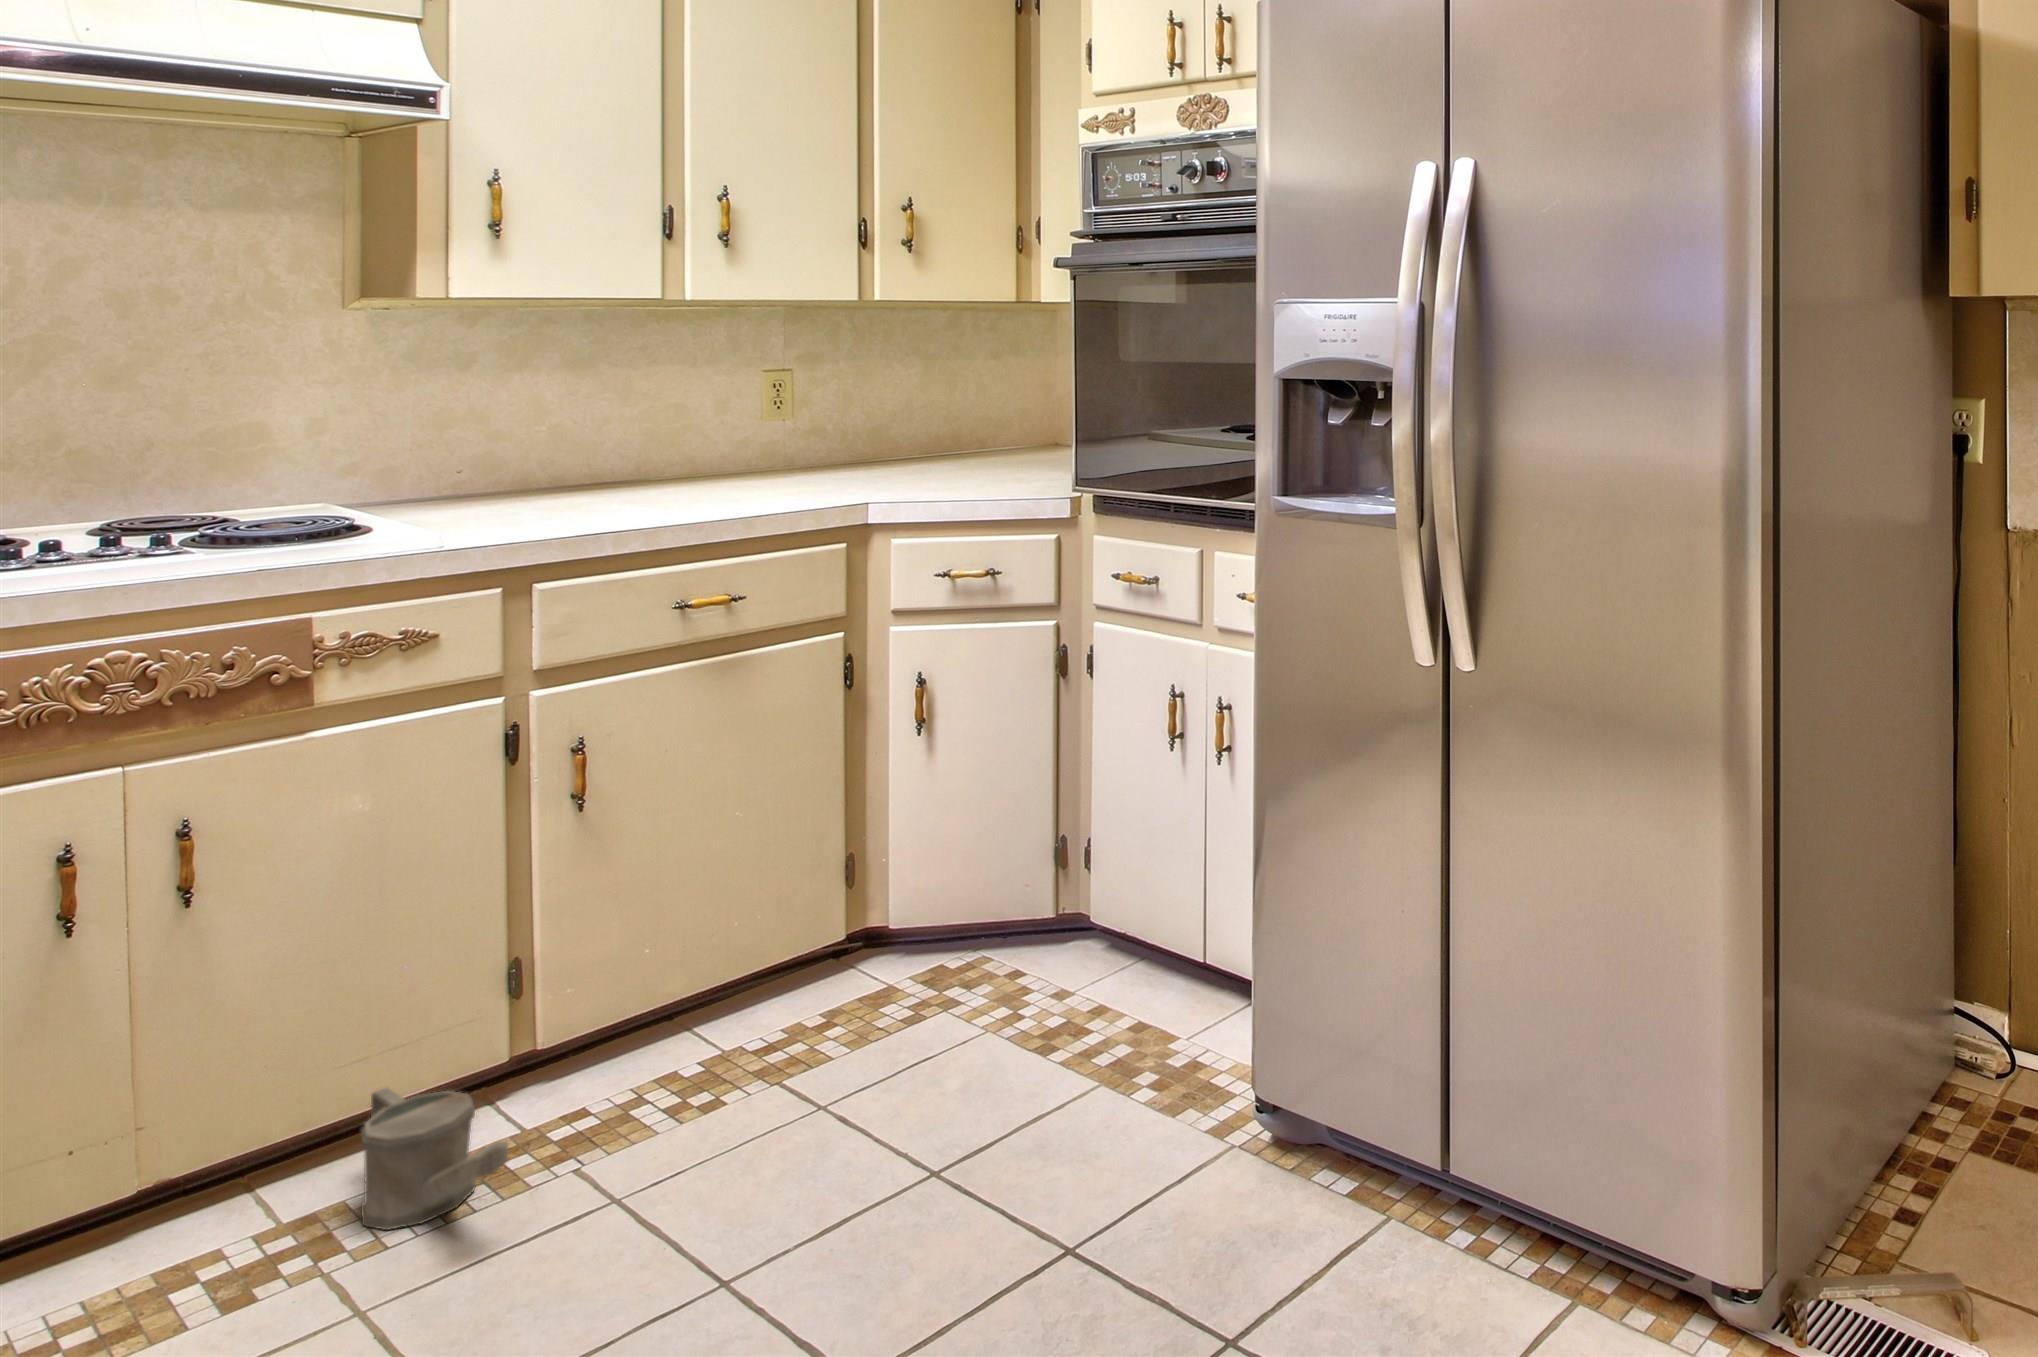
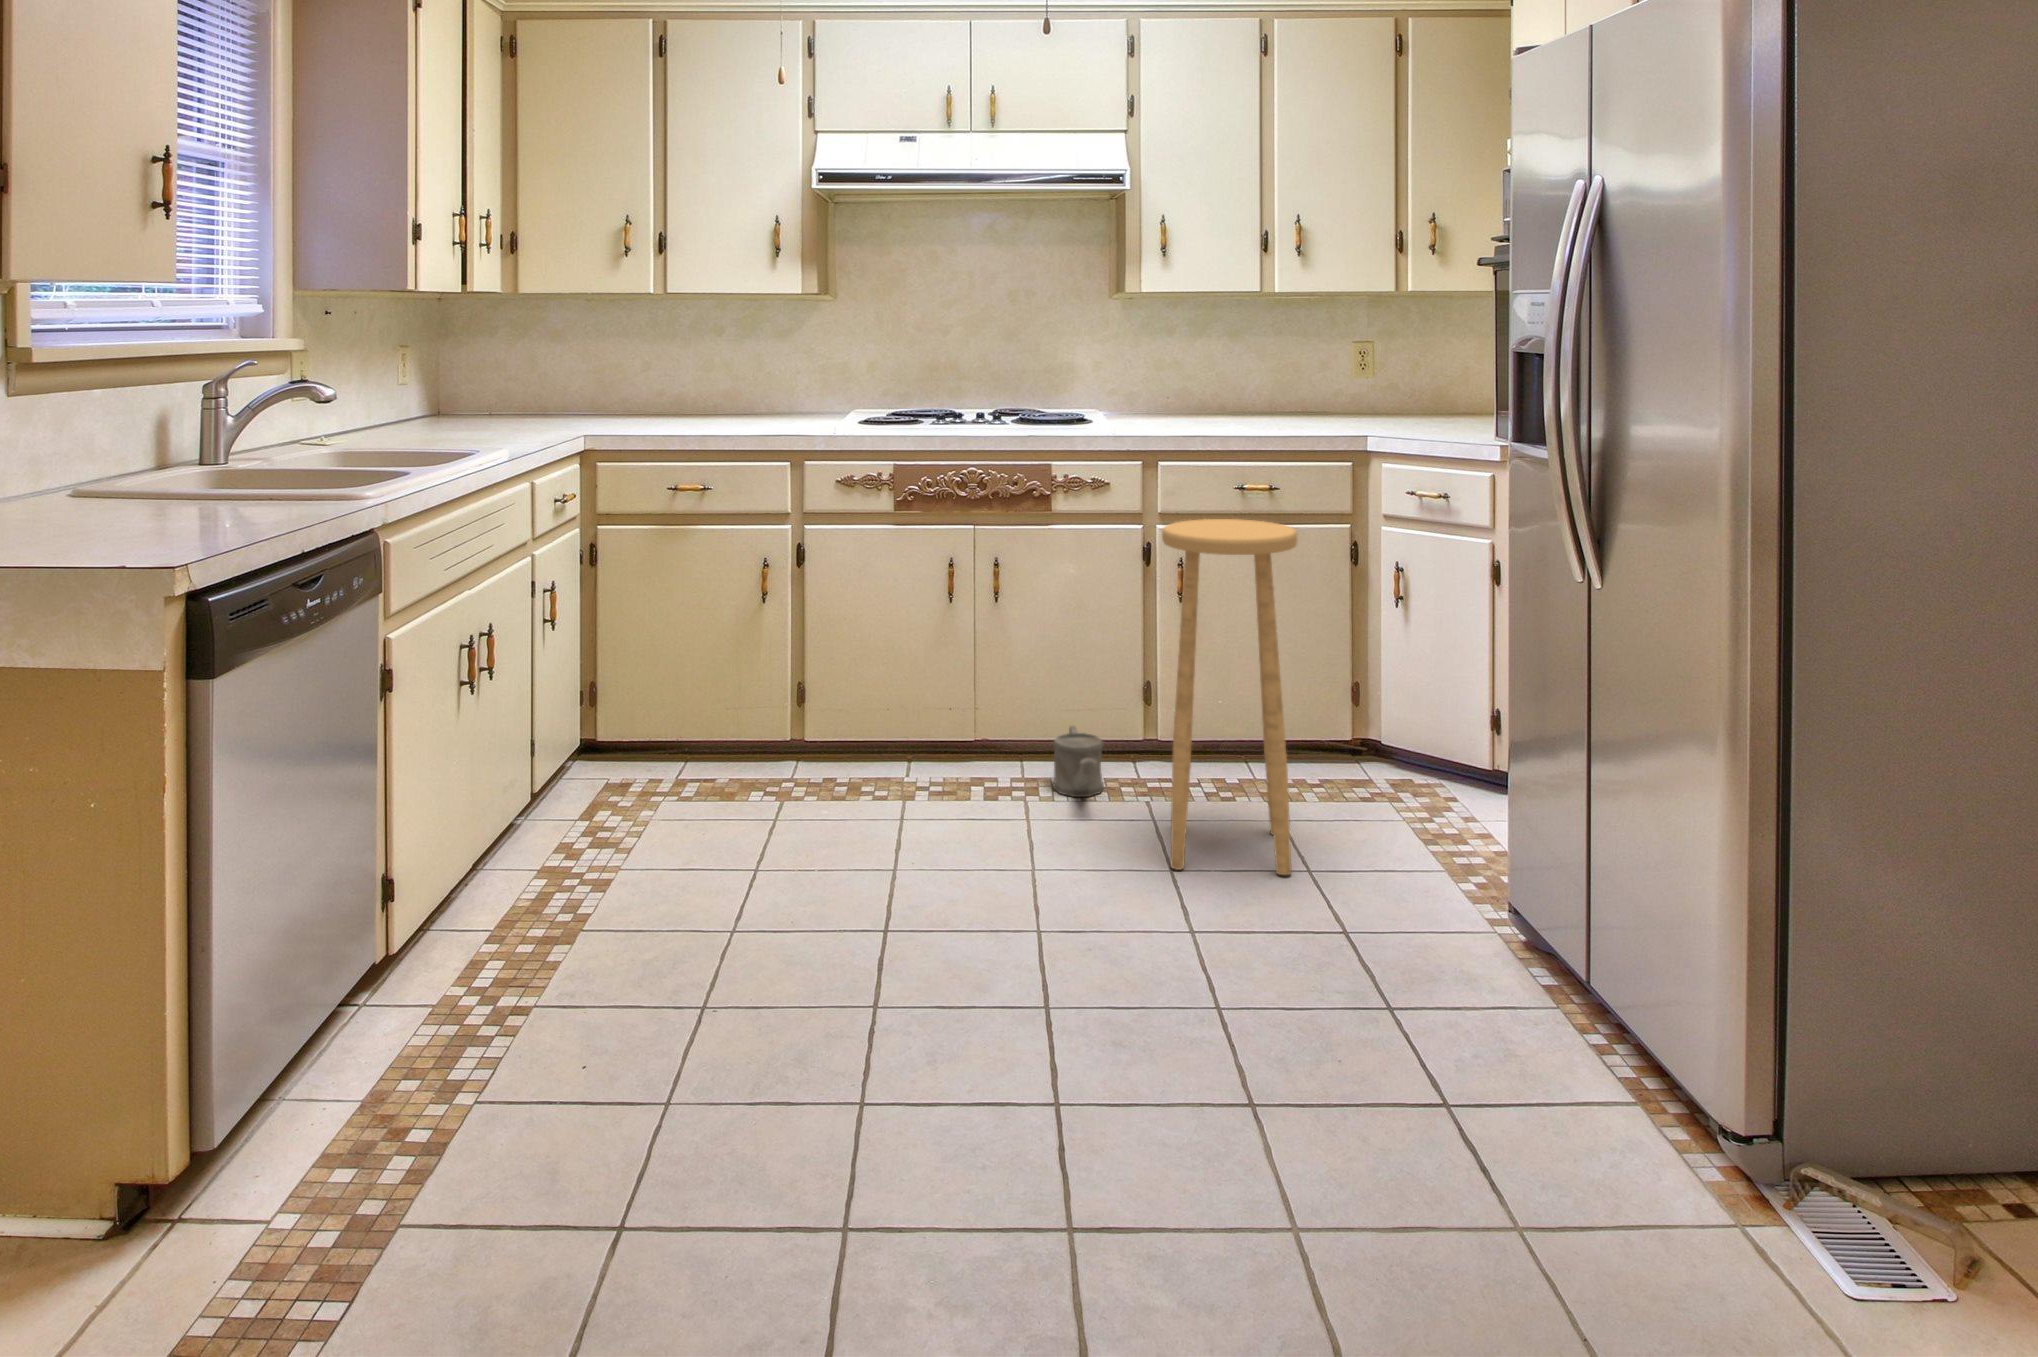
stool: none [658,661,913,1271] -> present [1162,519,1297,875]

